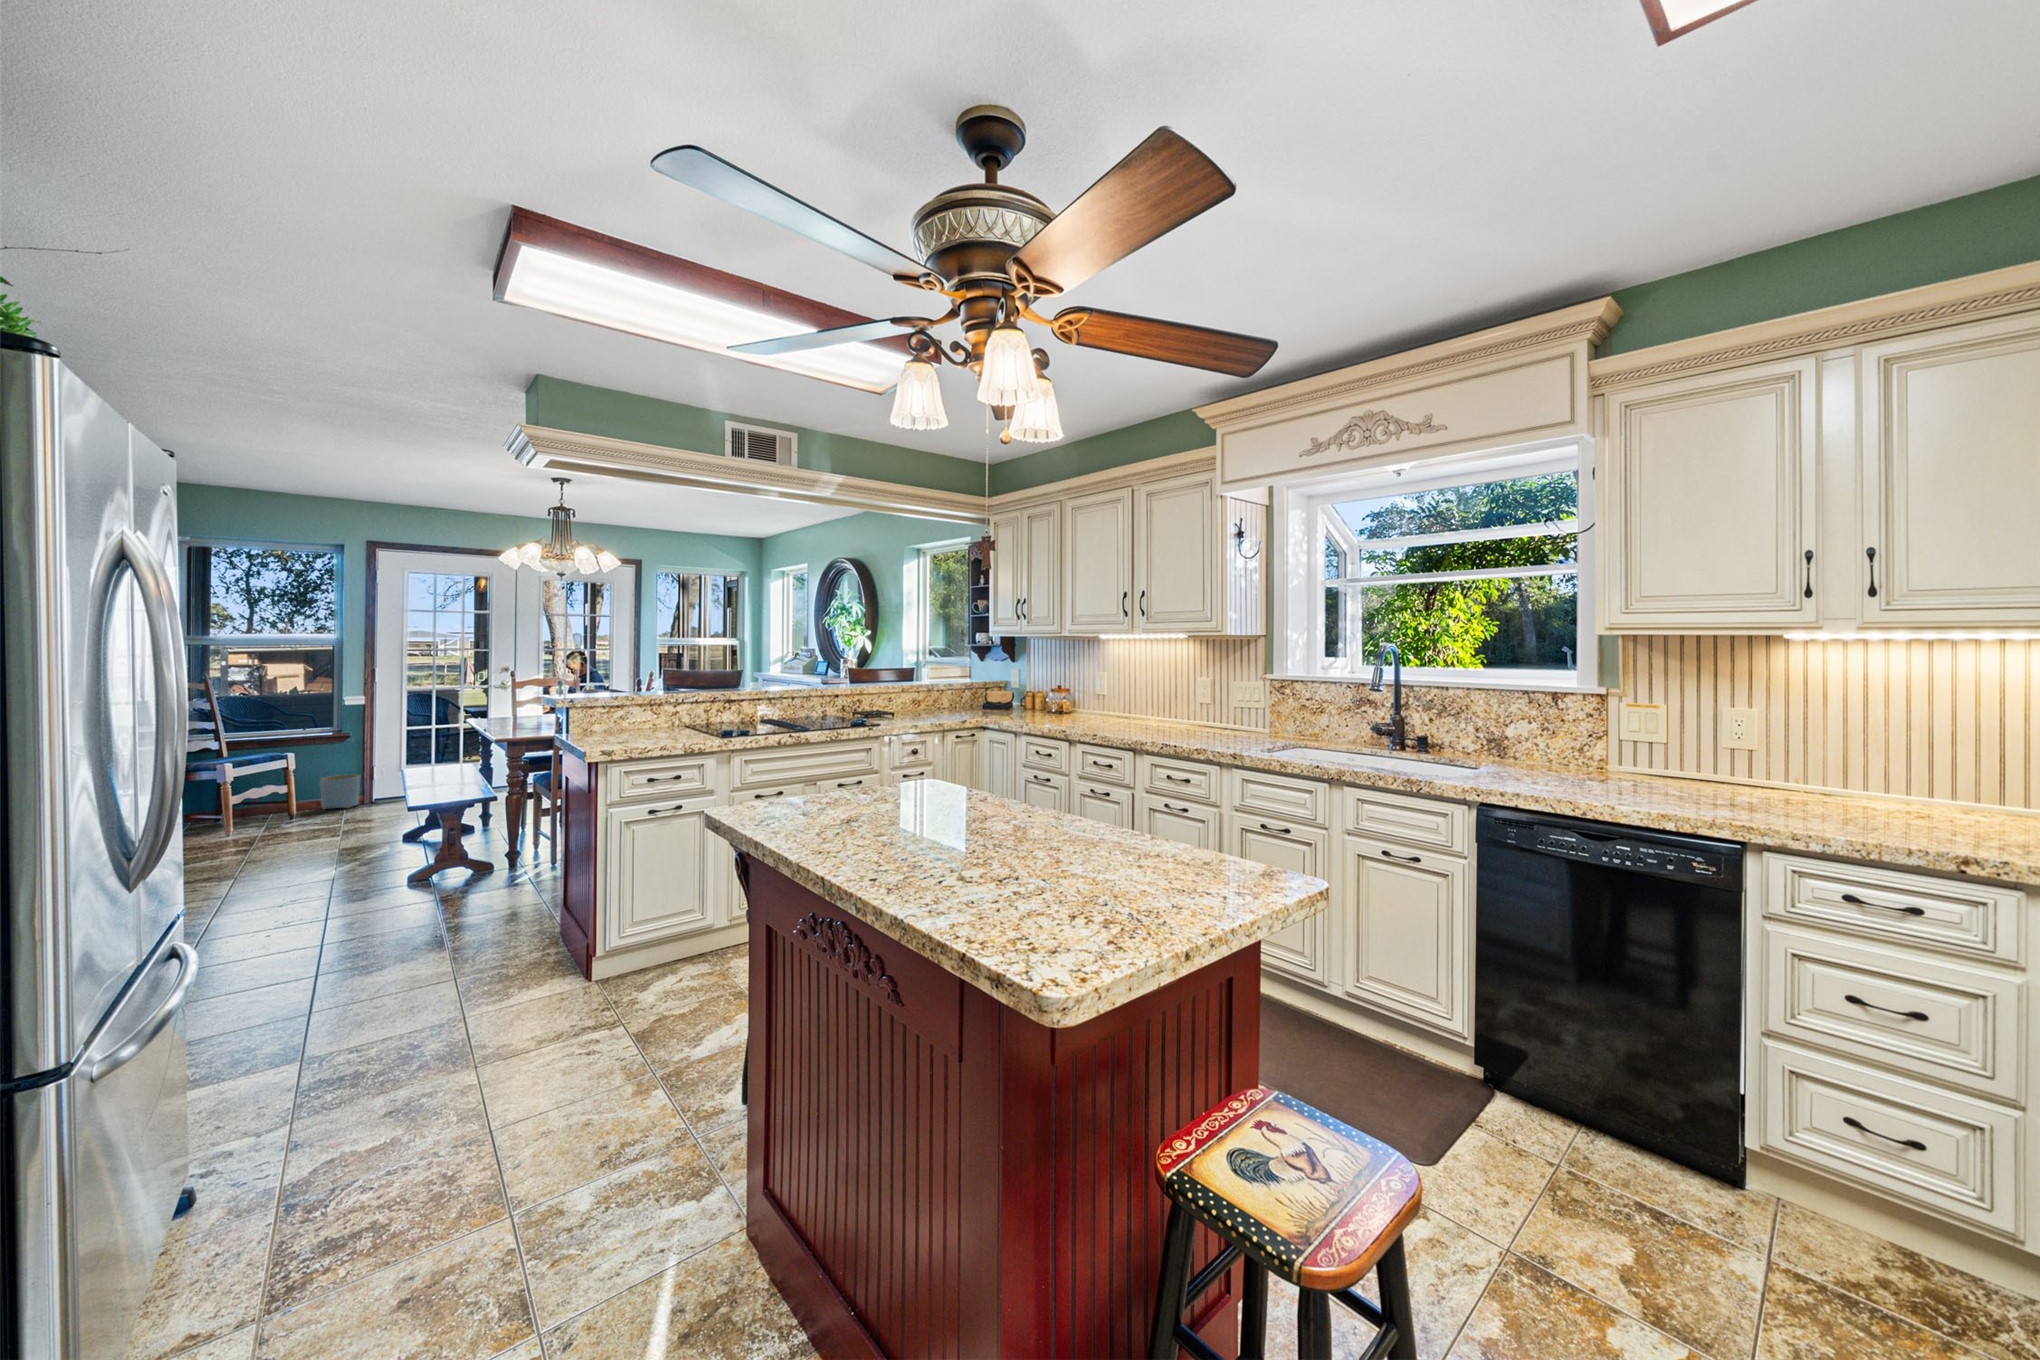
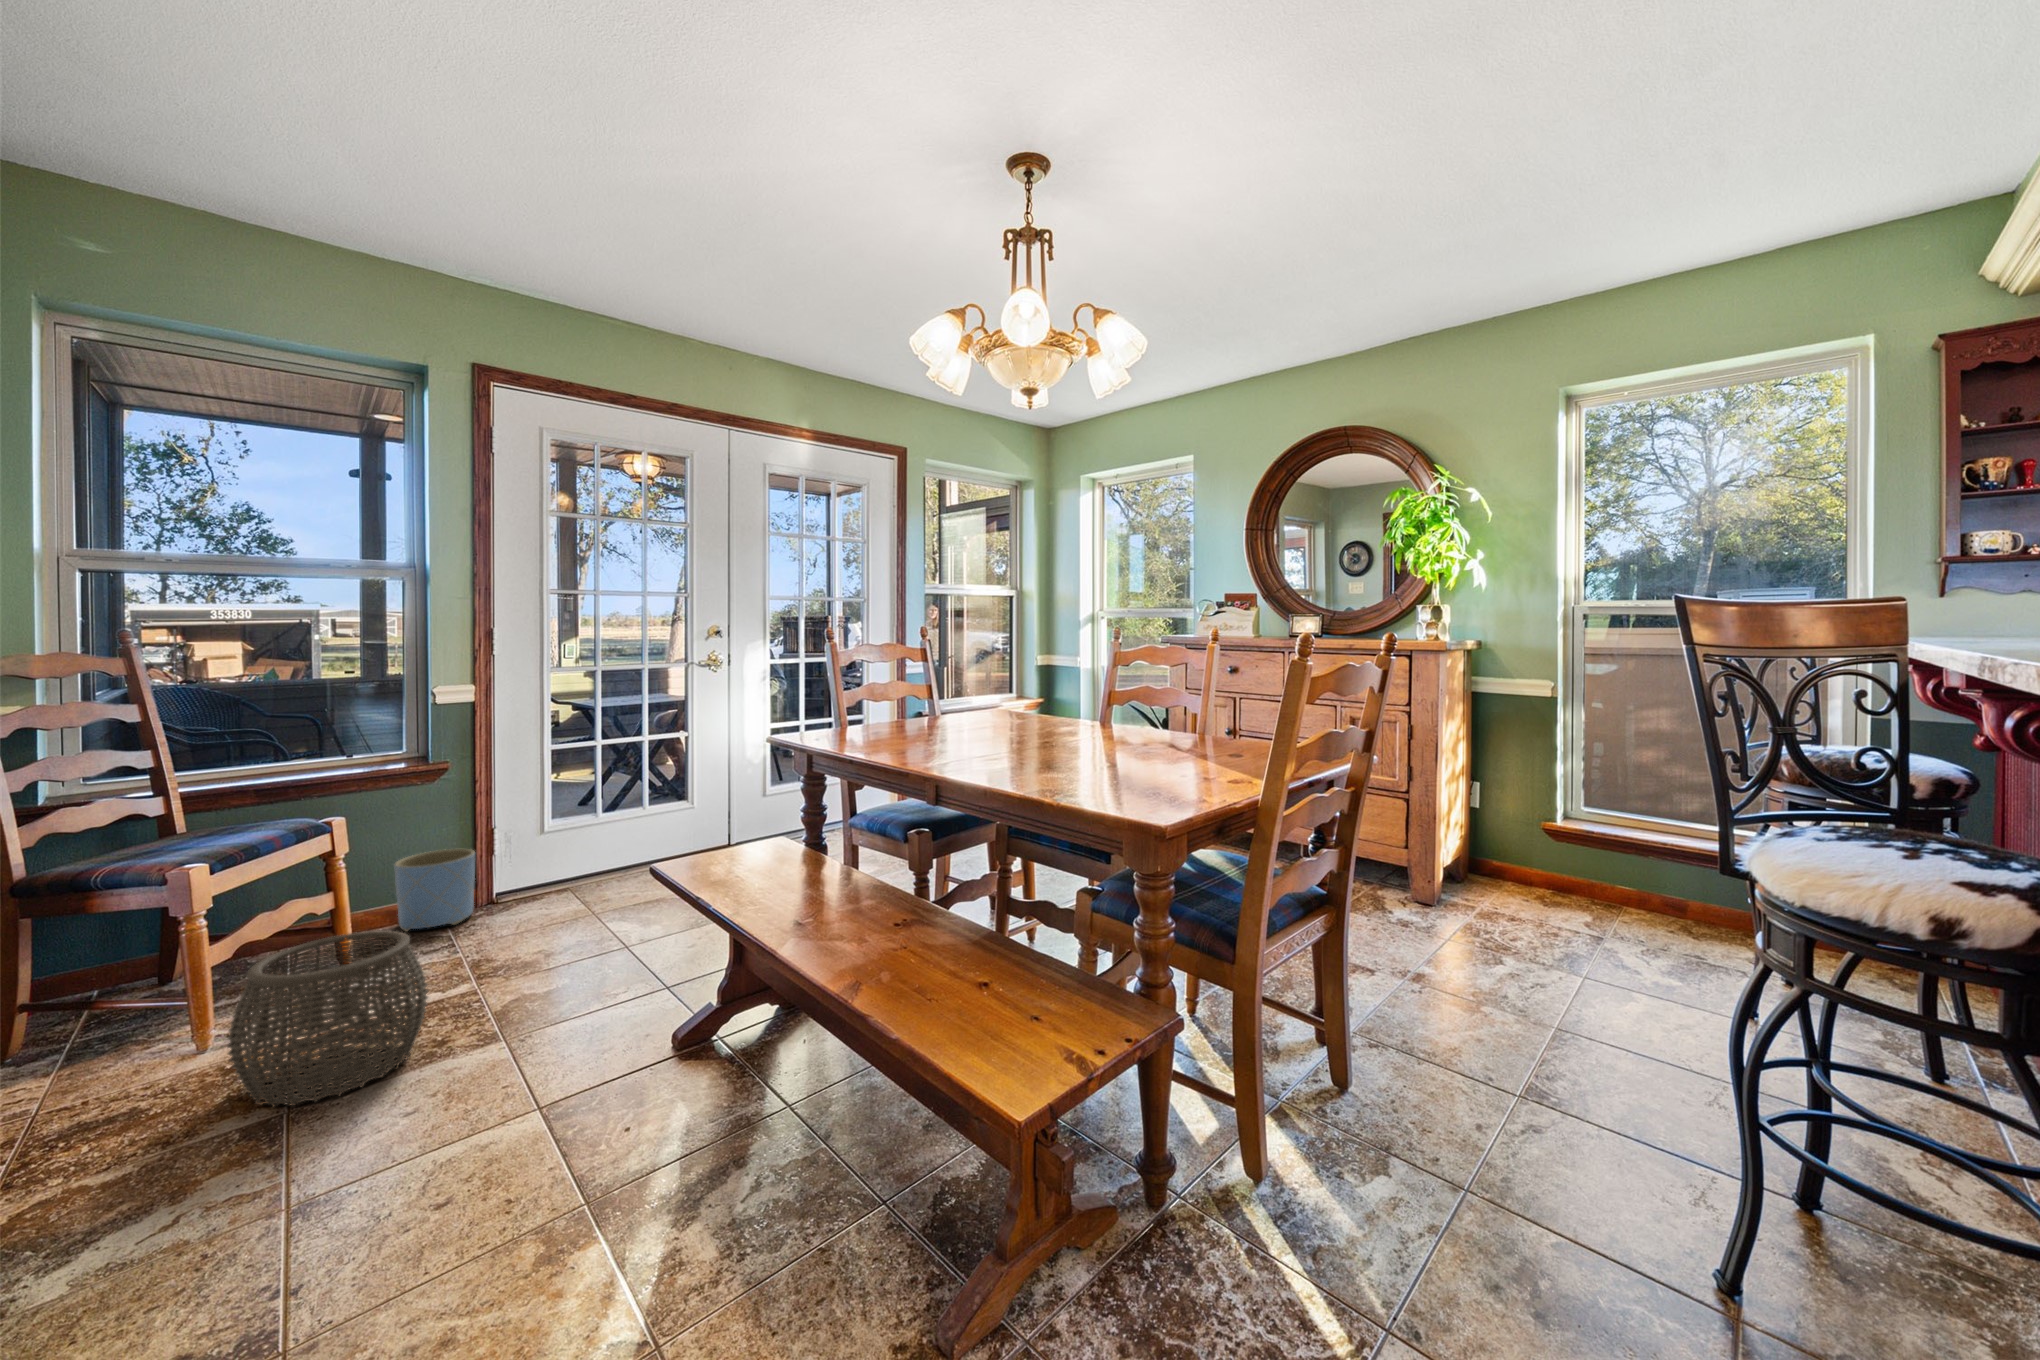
woven basket: none [233,791,310,846] -> present [227,930,428,1107]

